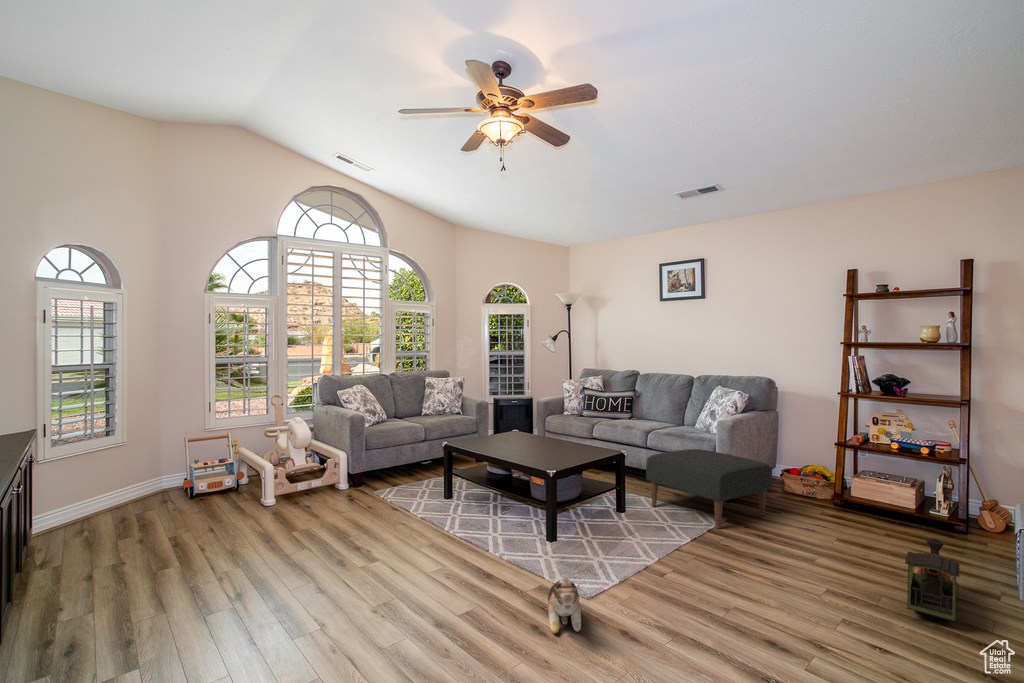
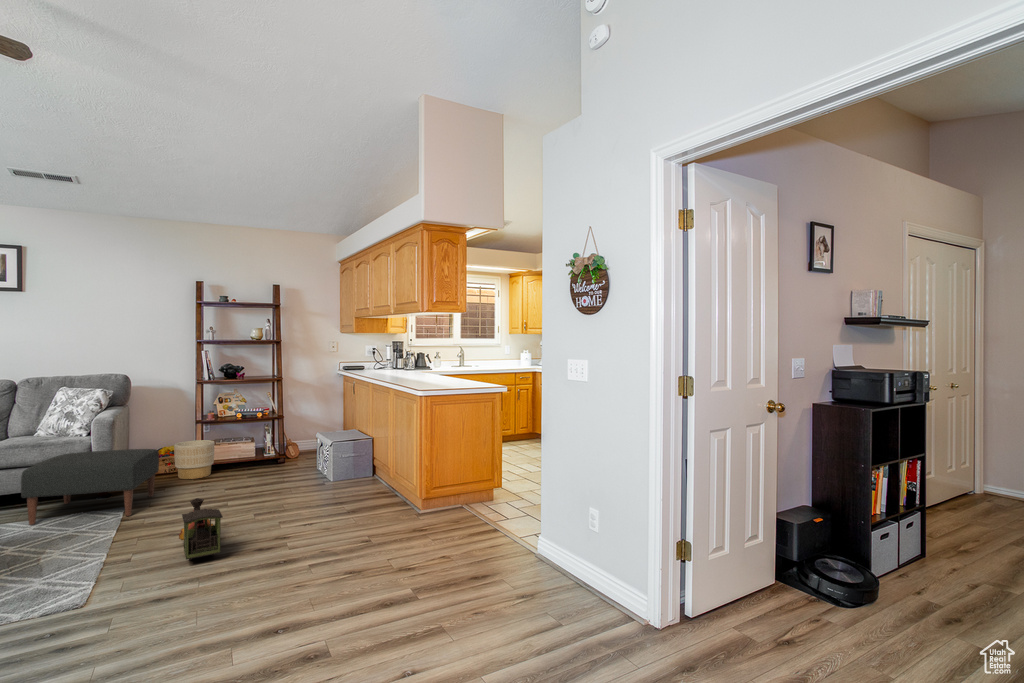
planter: none [807,463,856,512] -> present [174,440,214,479]
toy train: present [905,538,960,622] -> present [179,498,223,561]
plush toy: present [547,578,581,633] -> none [56,564,138,629]

